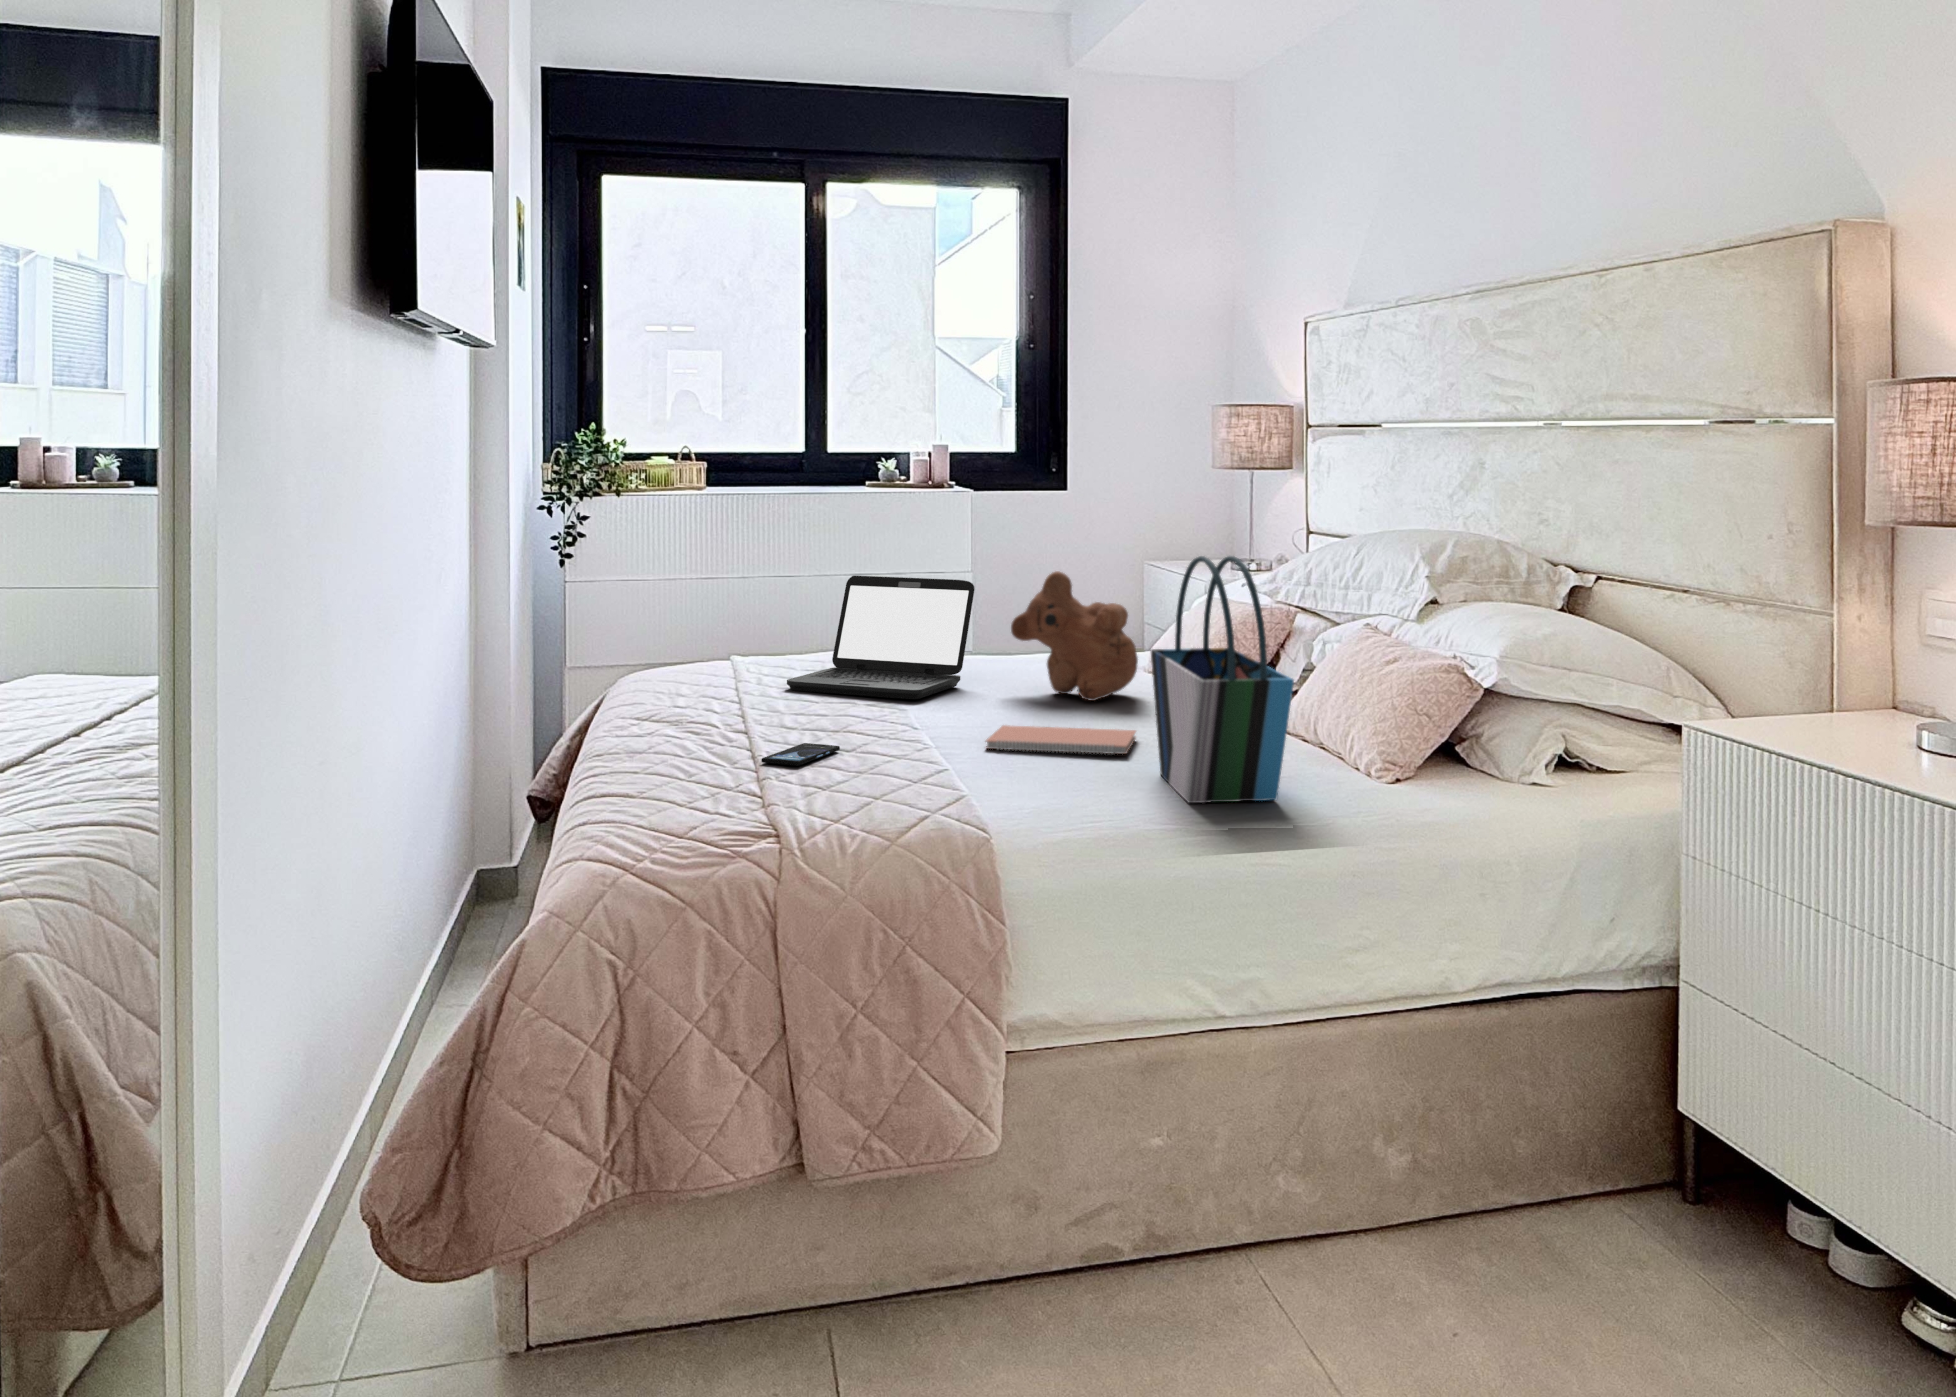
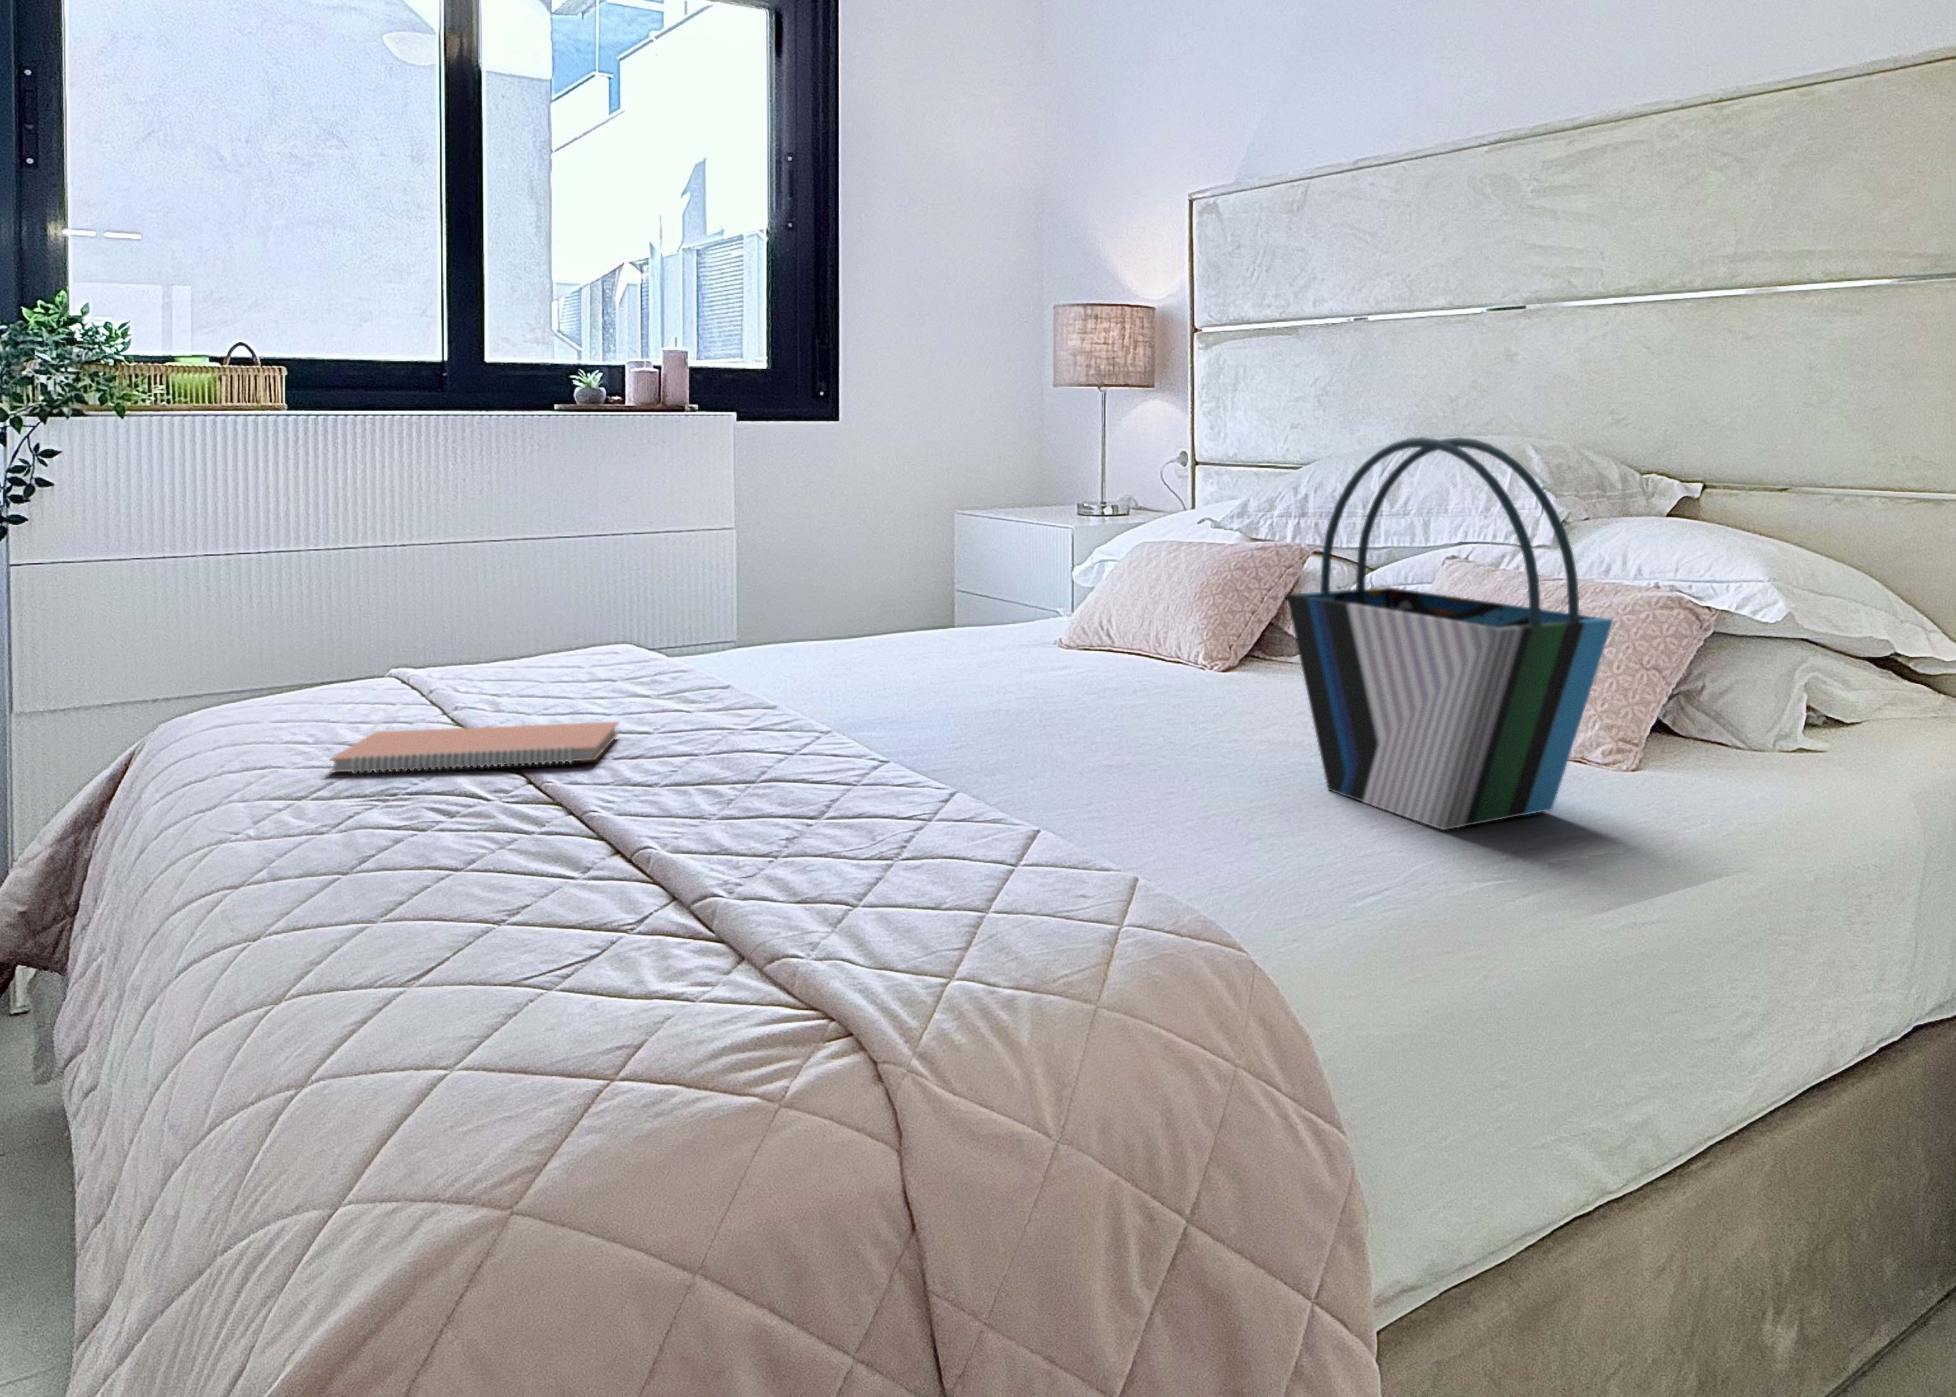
teddy bear: present [1011,571,1138,701] -> none [923,500,1129,688]
laptop: present [787,576,975,699] -> none [550,519,853,706]
notebook: present [986,725,1136,754] -> present [330,722,618,773]
smartphone: present [762,743,840,766] -> none [636,793,763,839]

